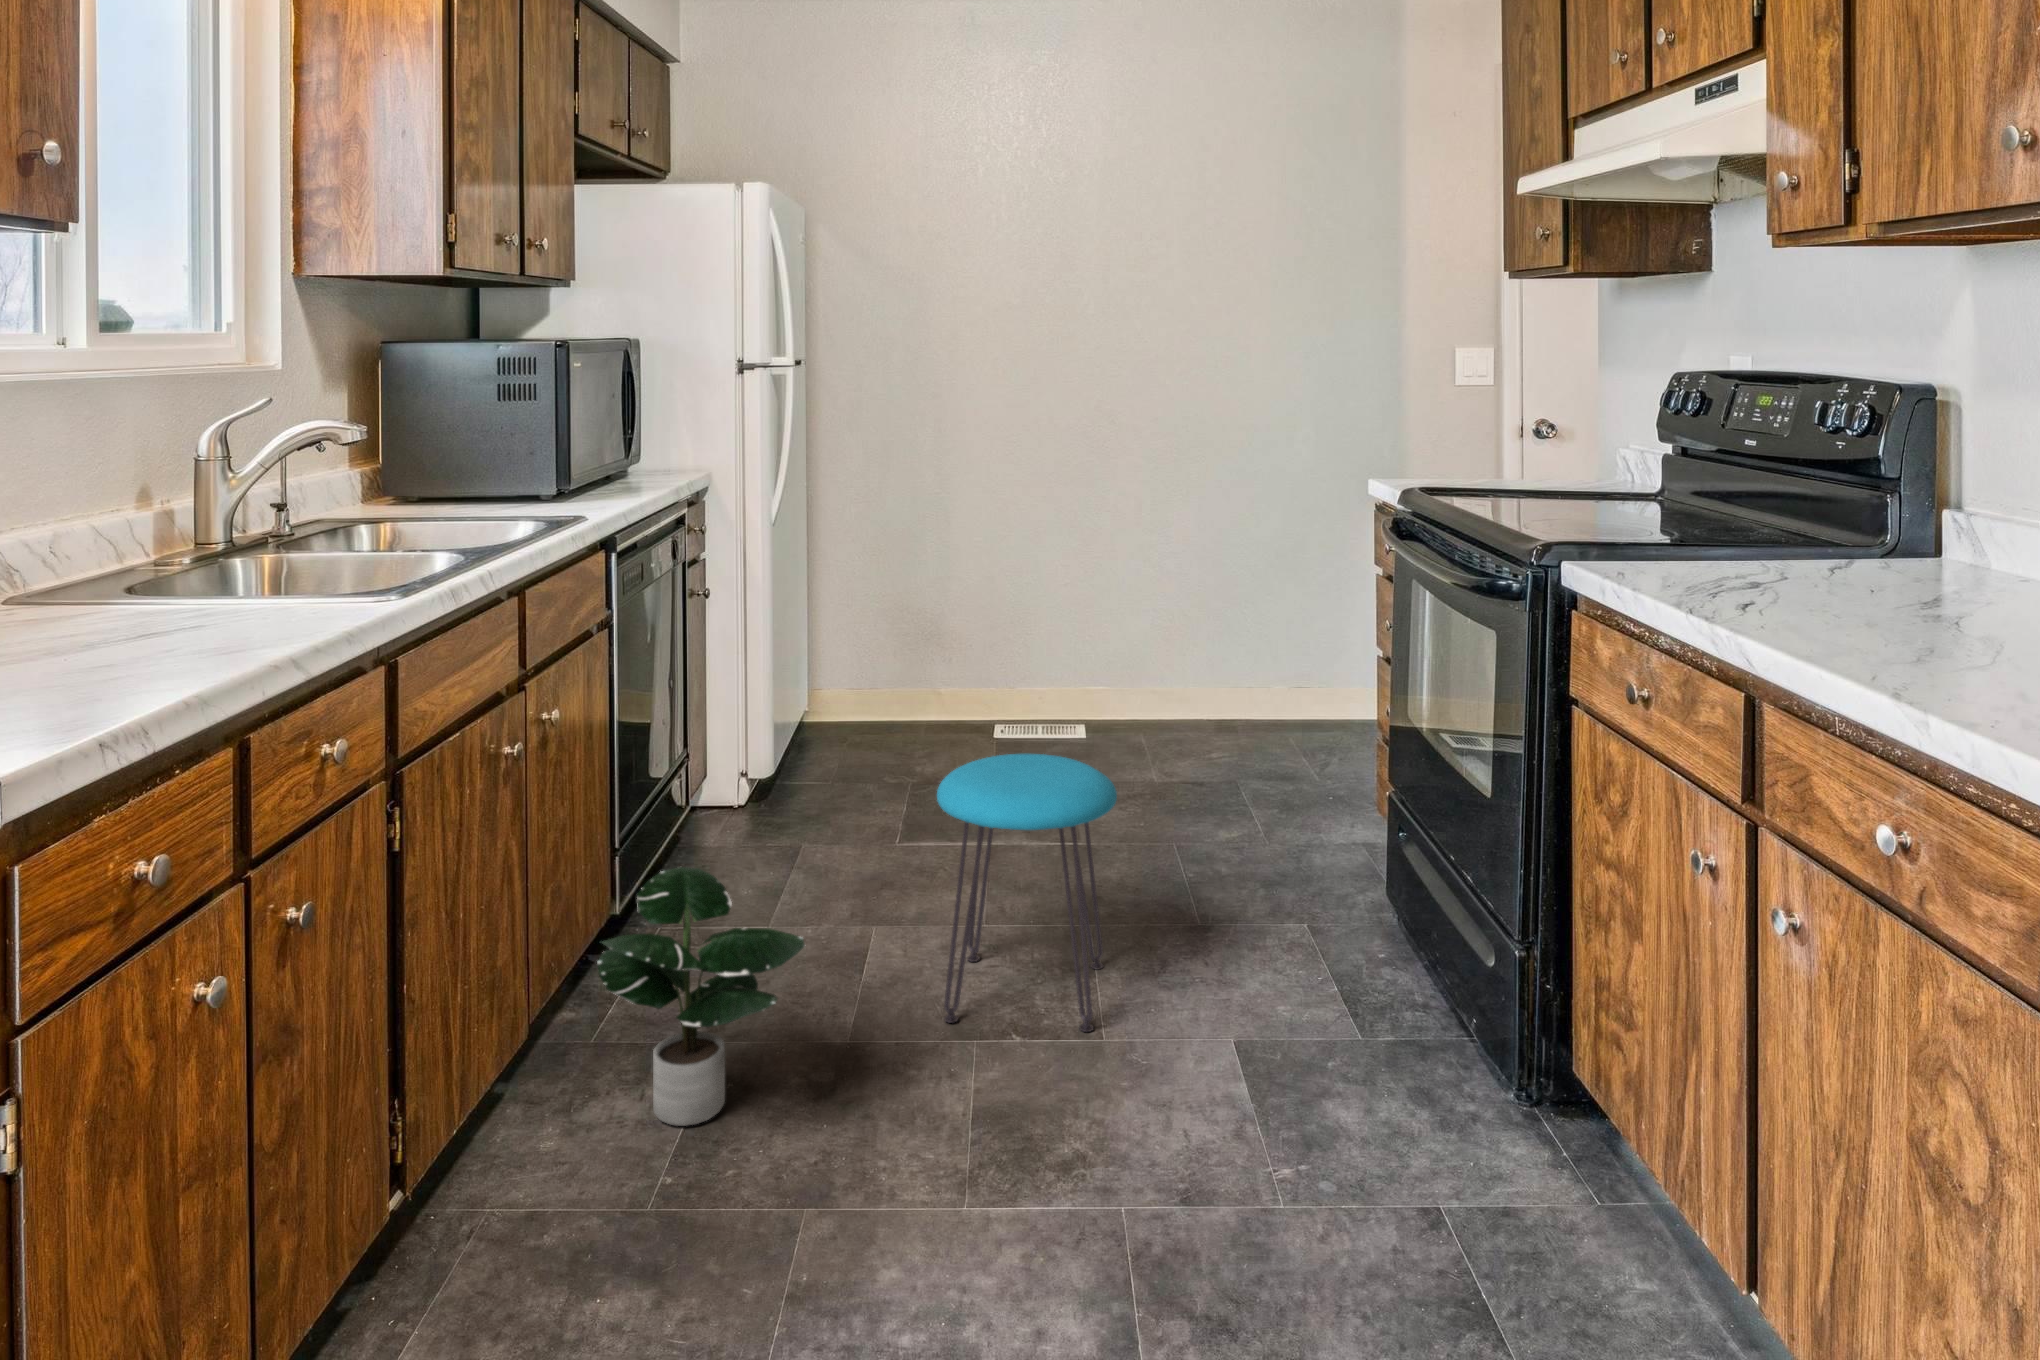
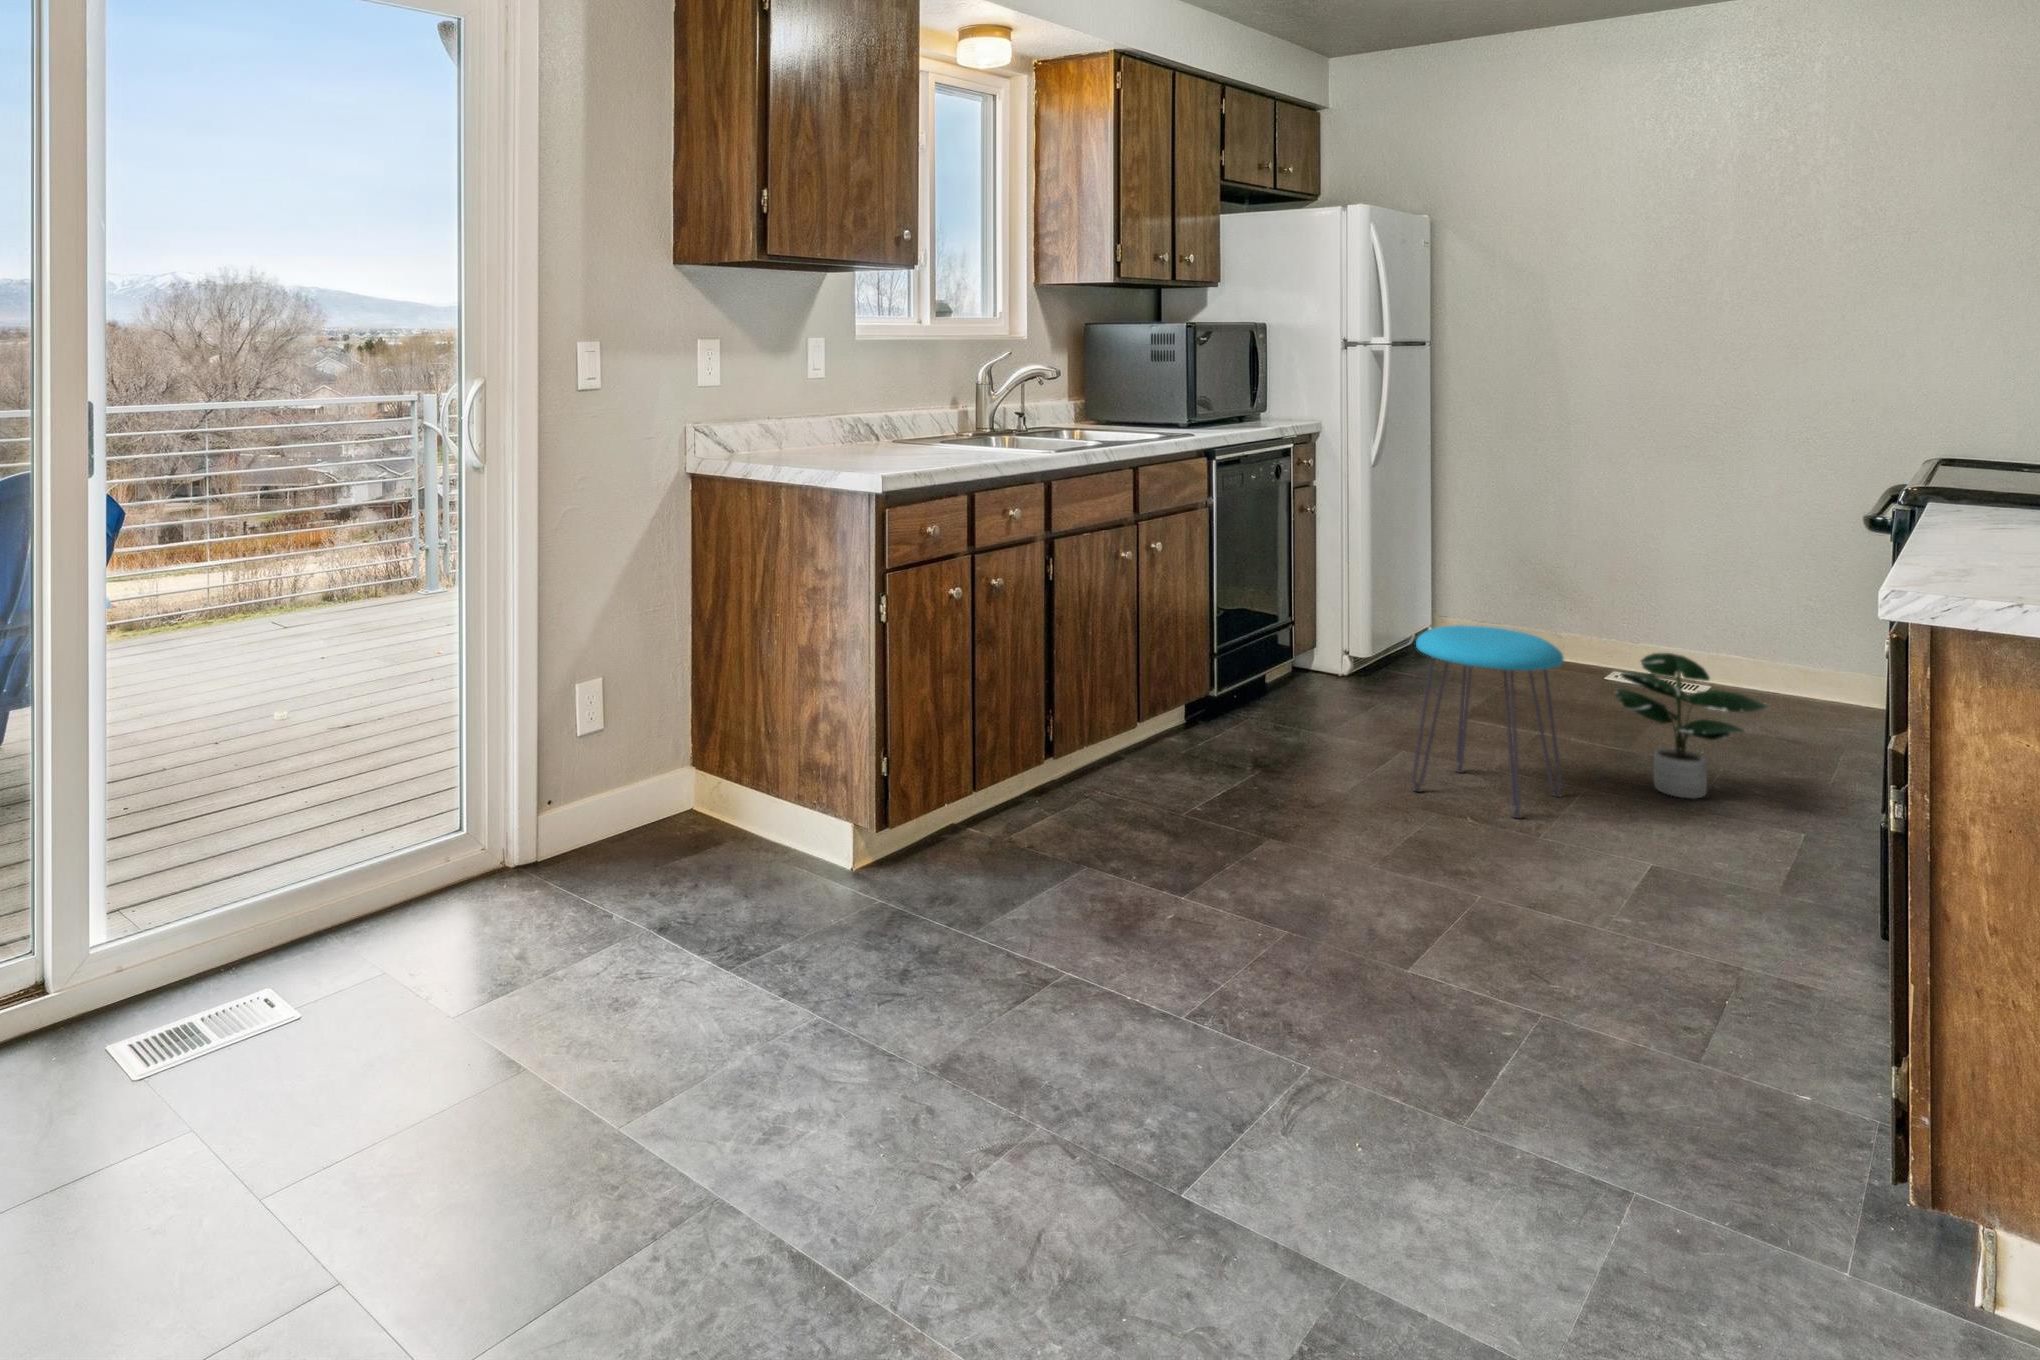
potted plant: present [597,867,805,1126] -> present [1615,653,1768,799]

